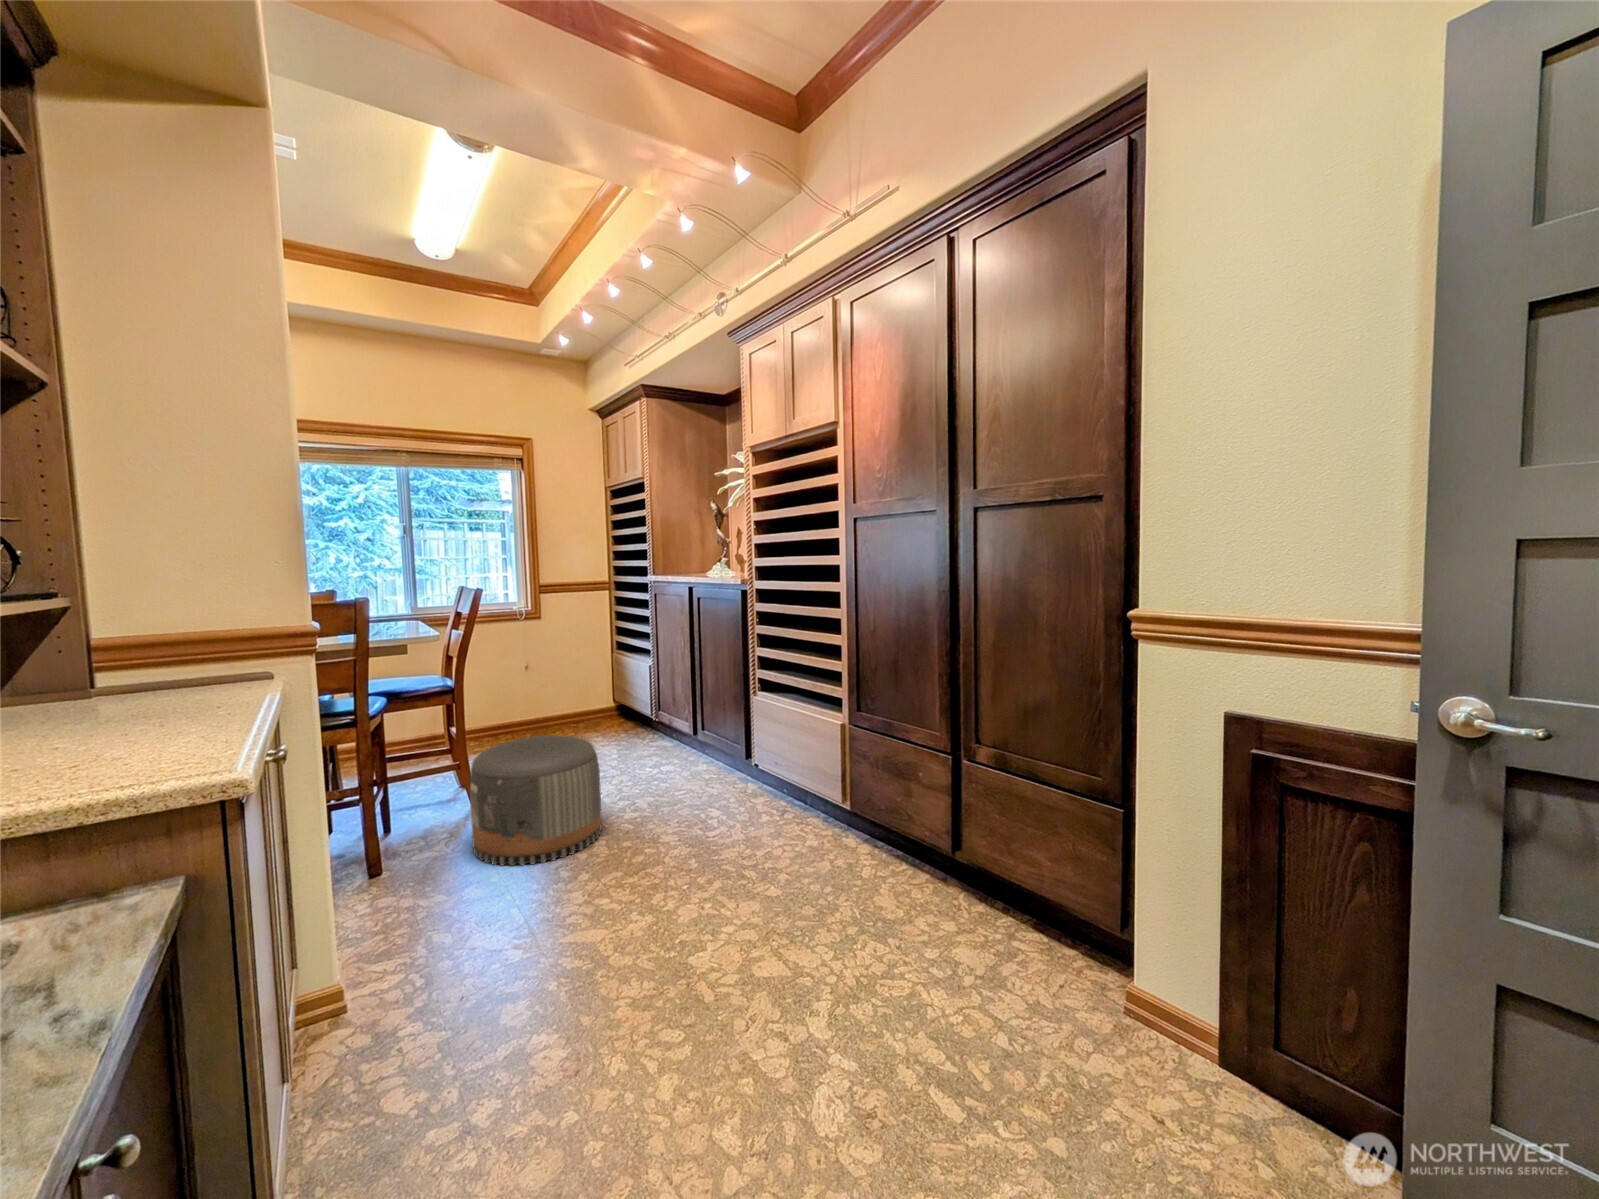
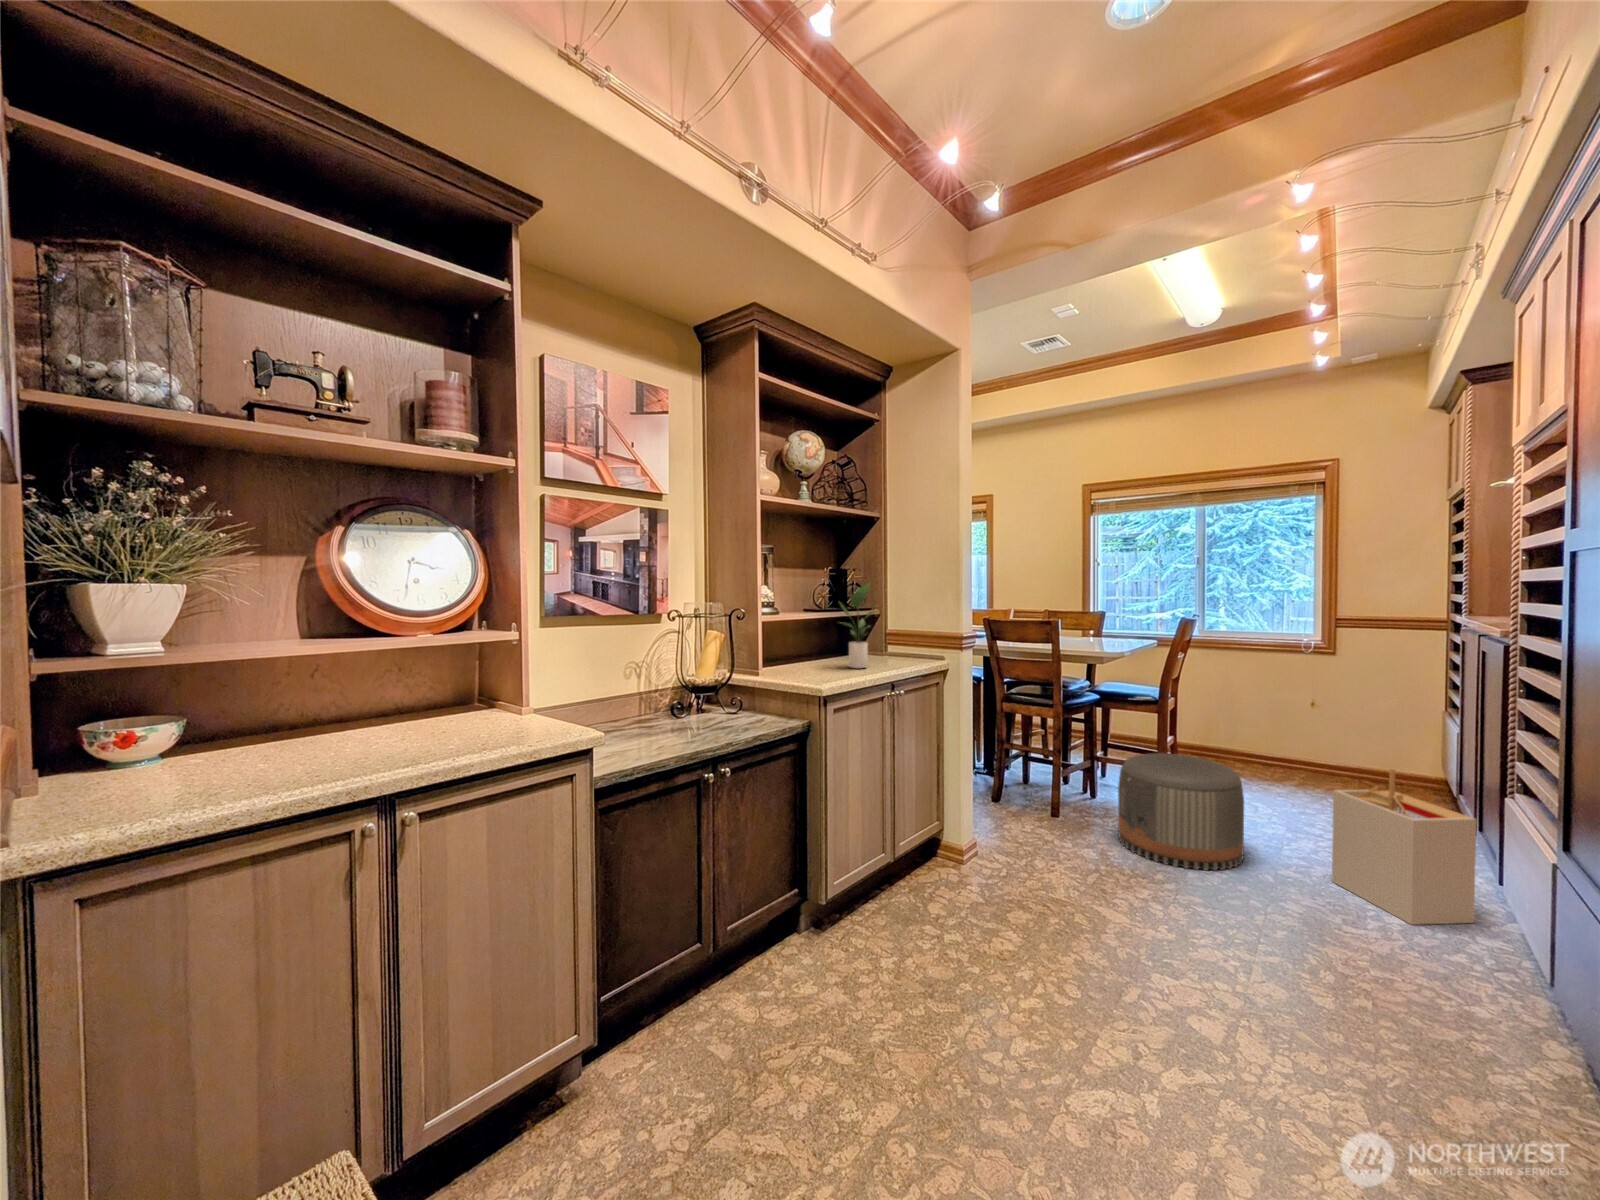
potted plant: none [49,526,192,726] -> present [838,583,876,668]
storage bin: none [660,697,746,812] -> present [1332,769,1476,925]

